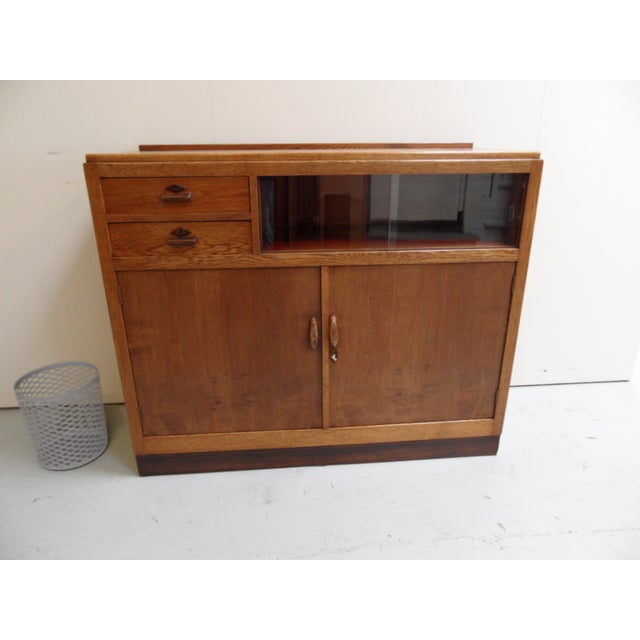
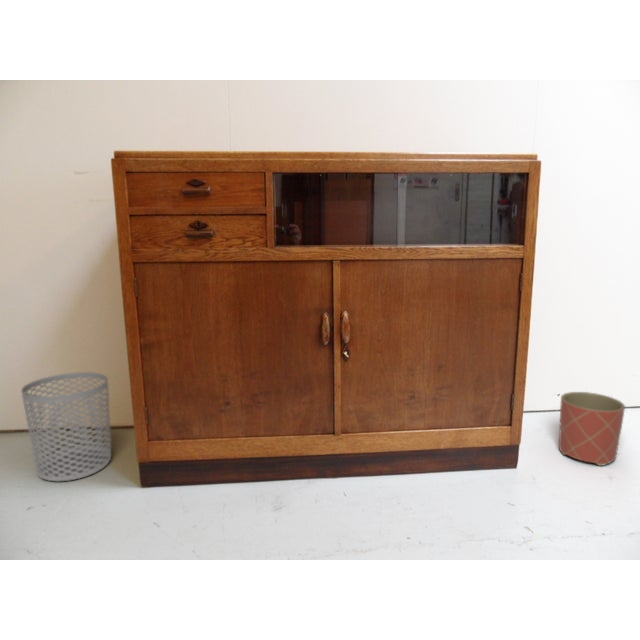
planter: none [539,379,605,453] -> present [559,392,625,466]

